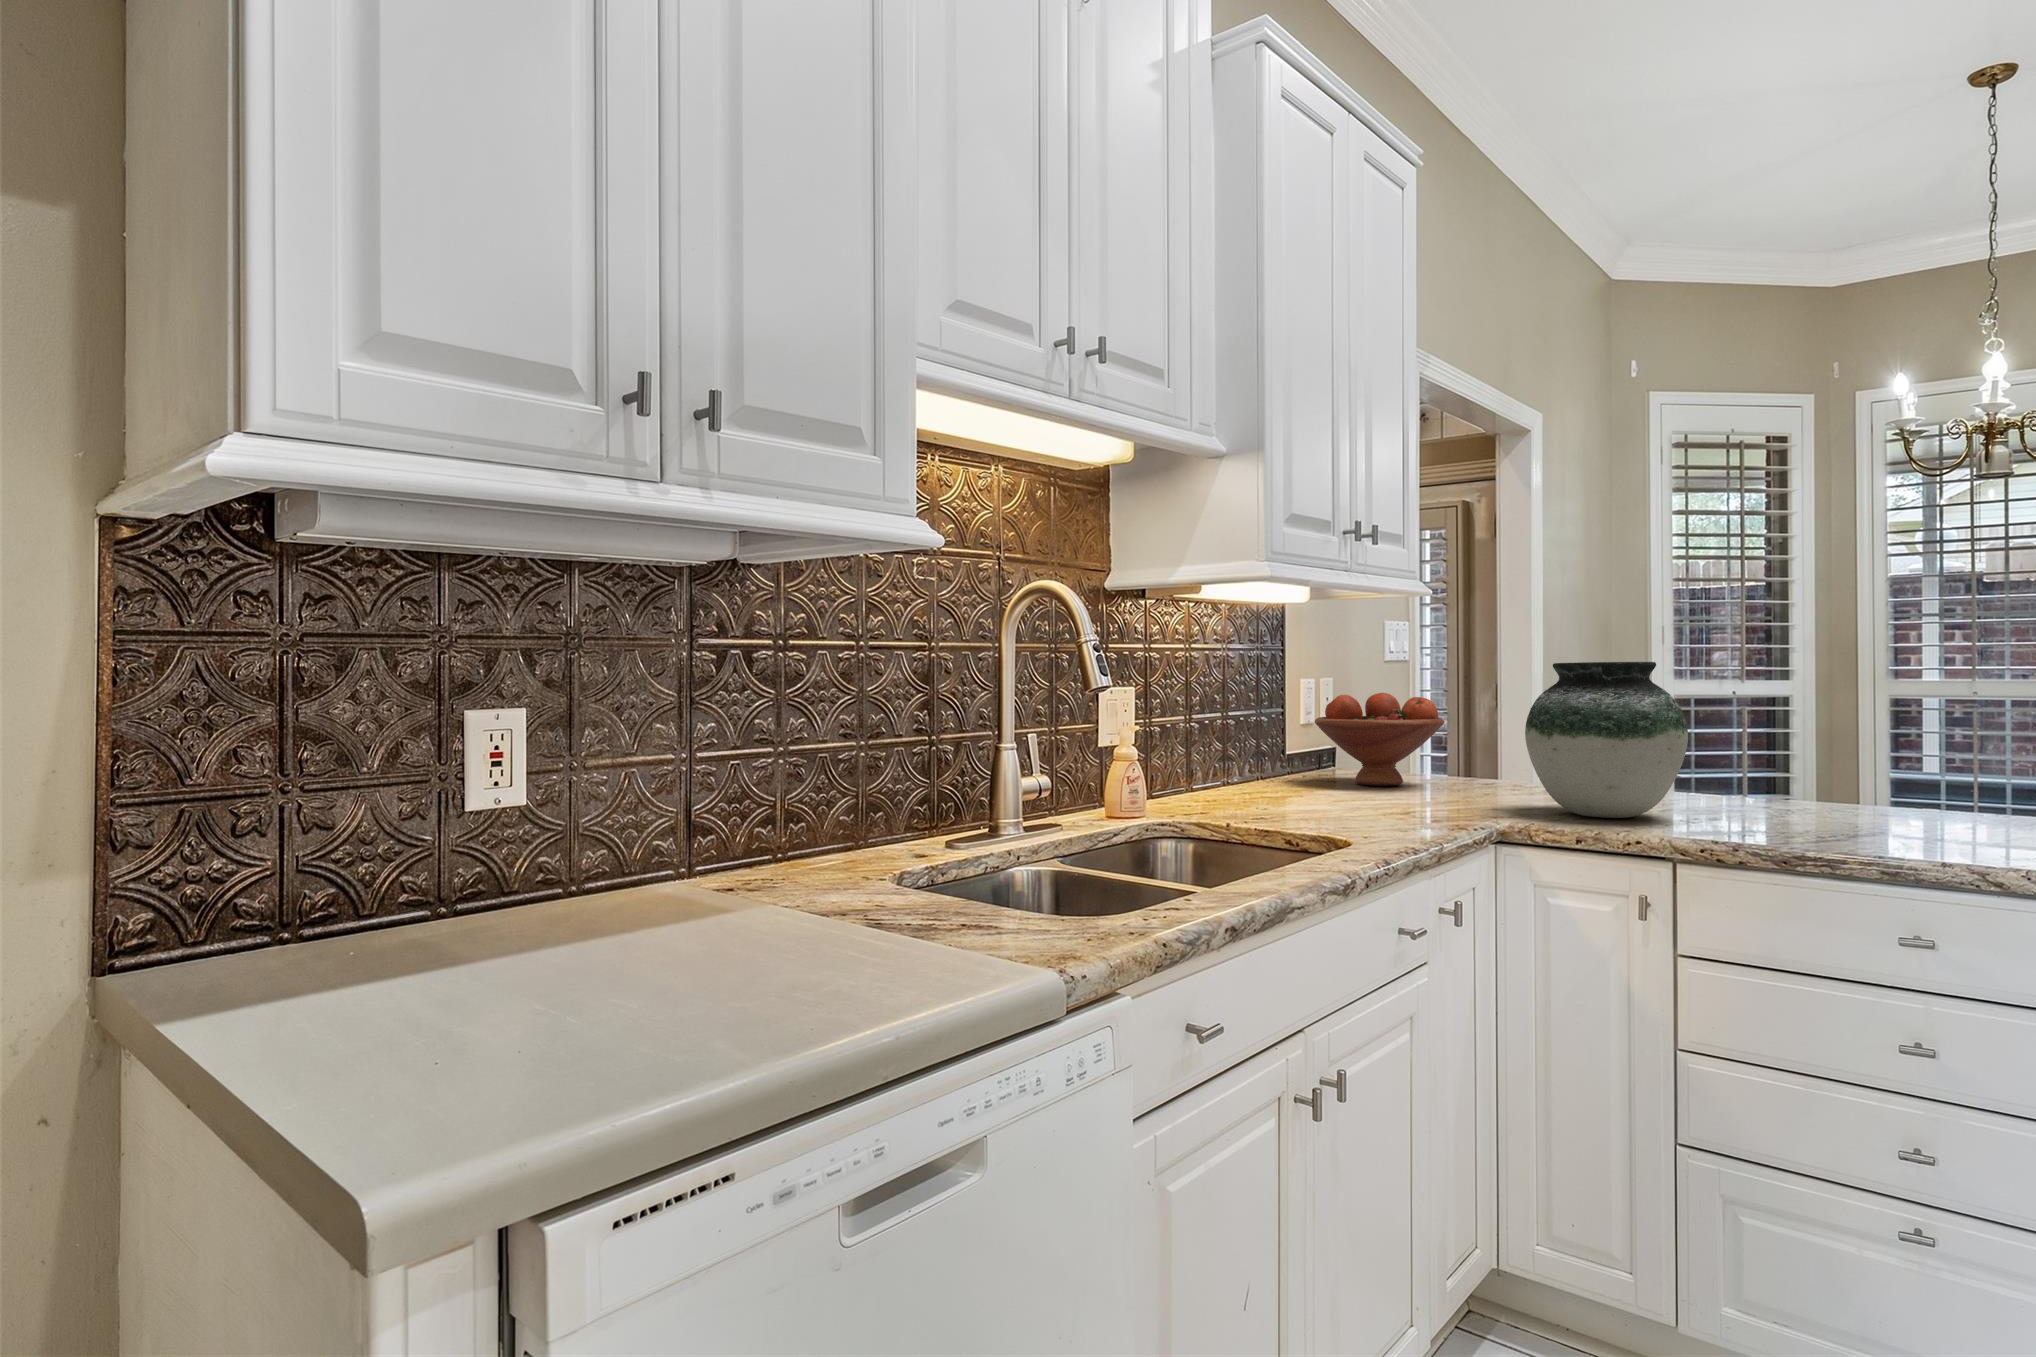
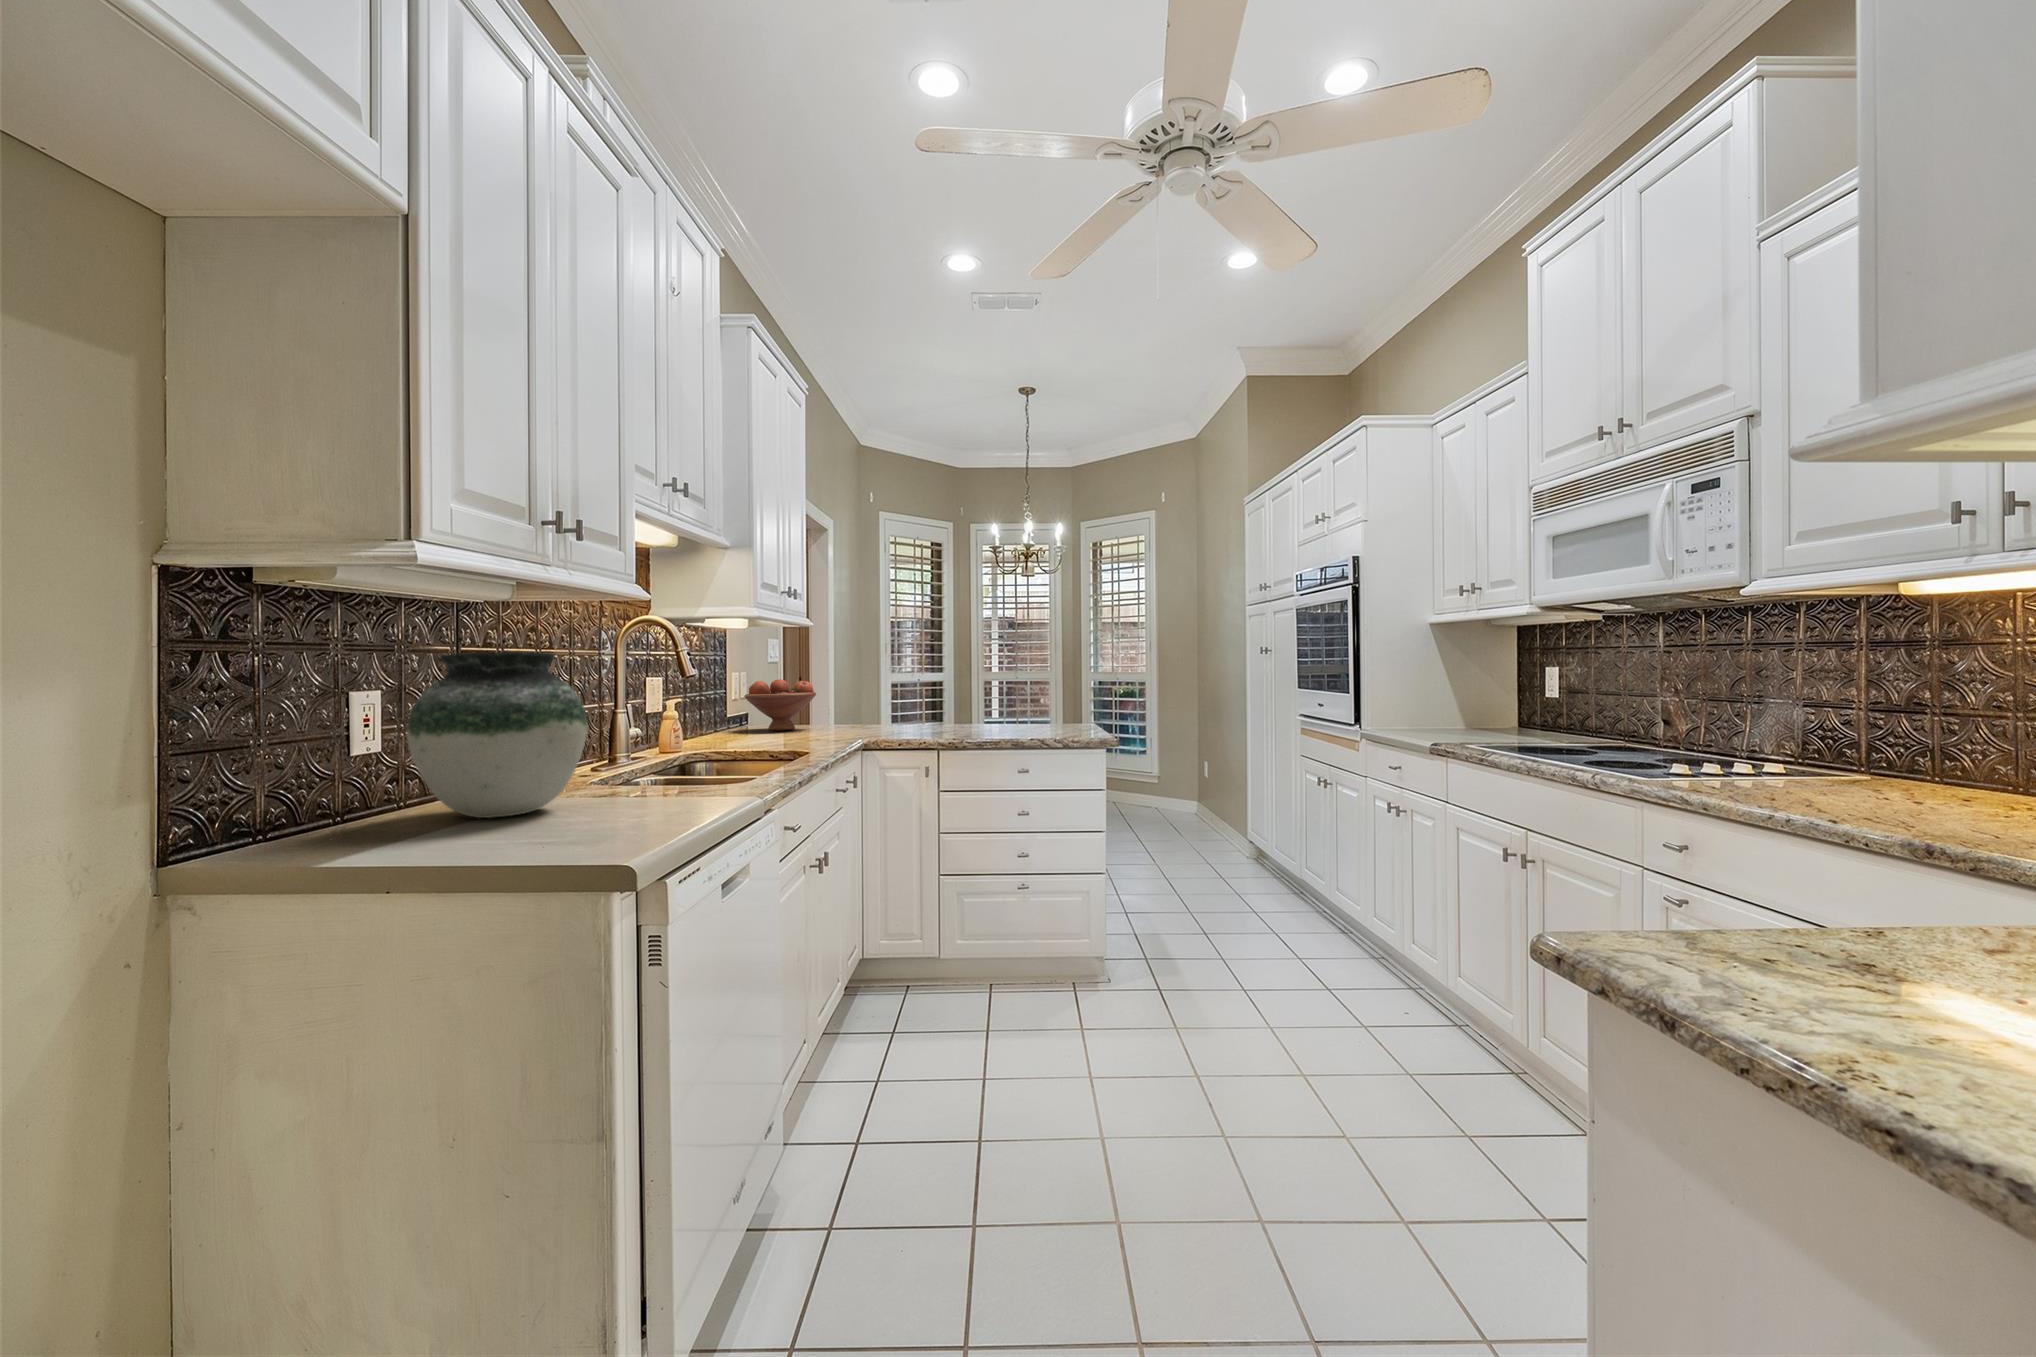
vase: present [1525,662,1688,818] -> present [407,652,587,818]

